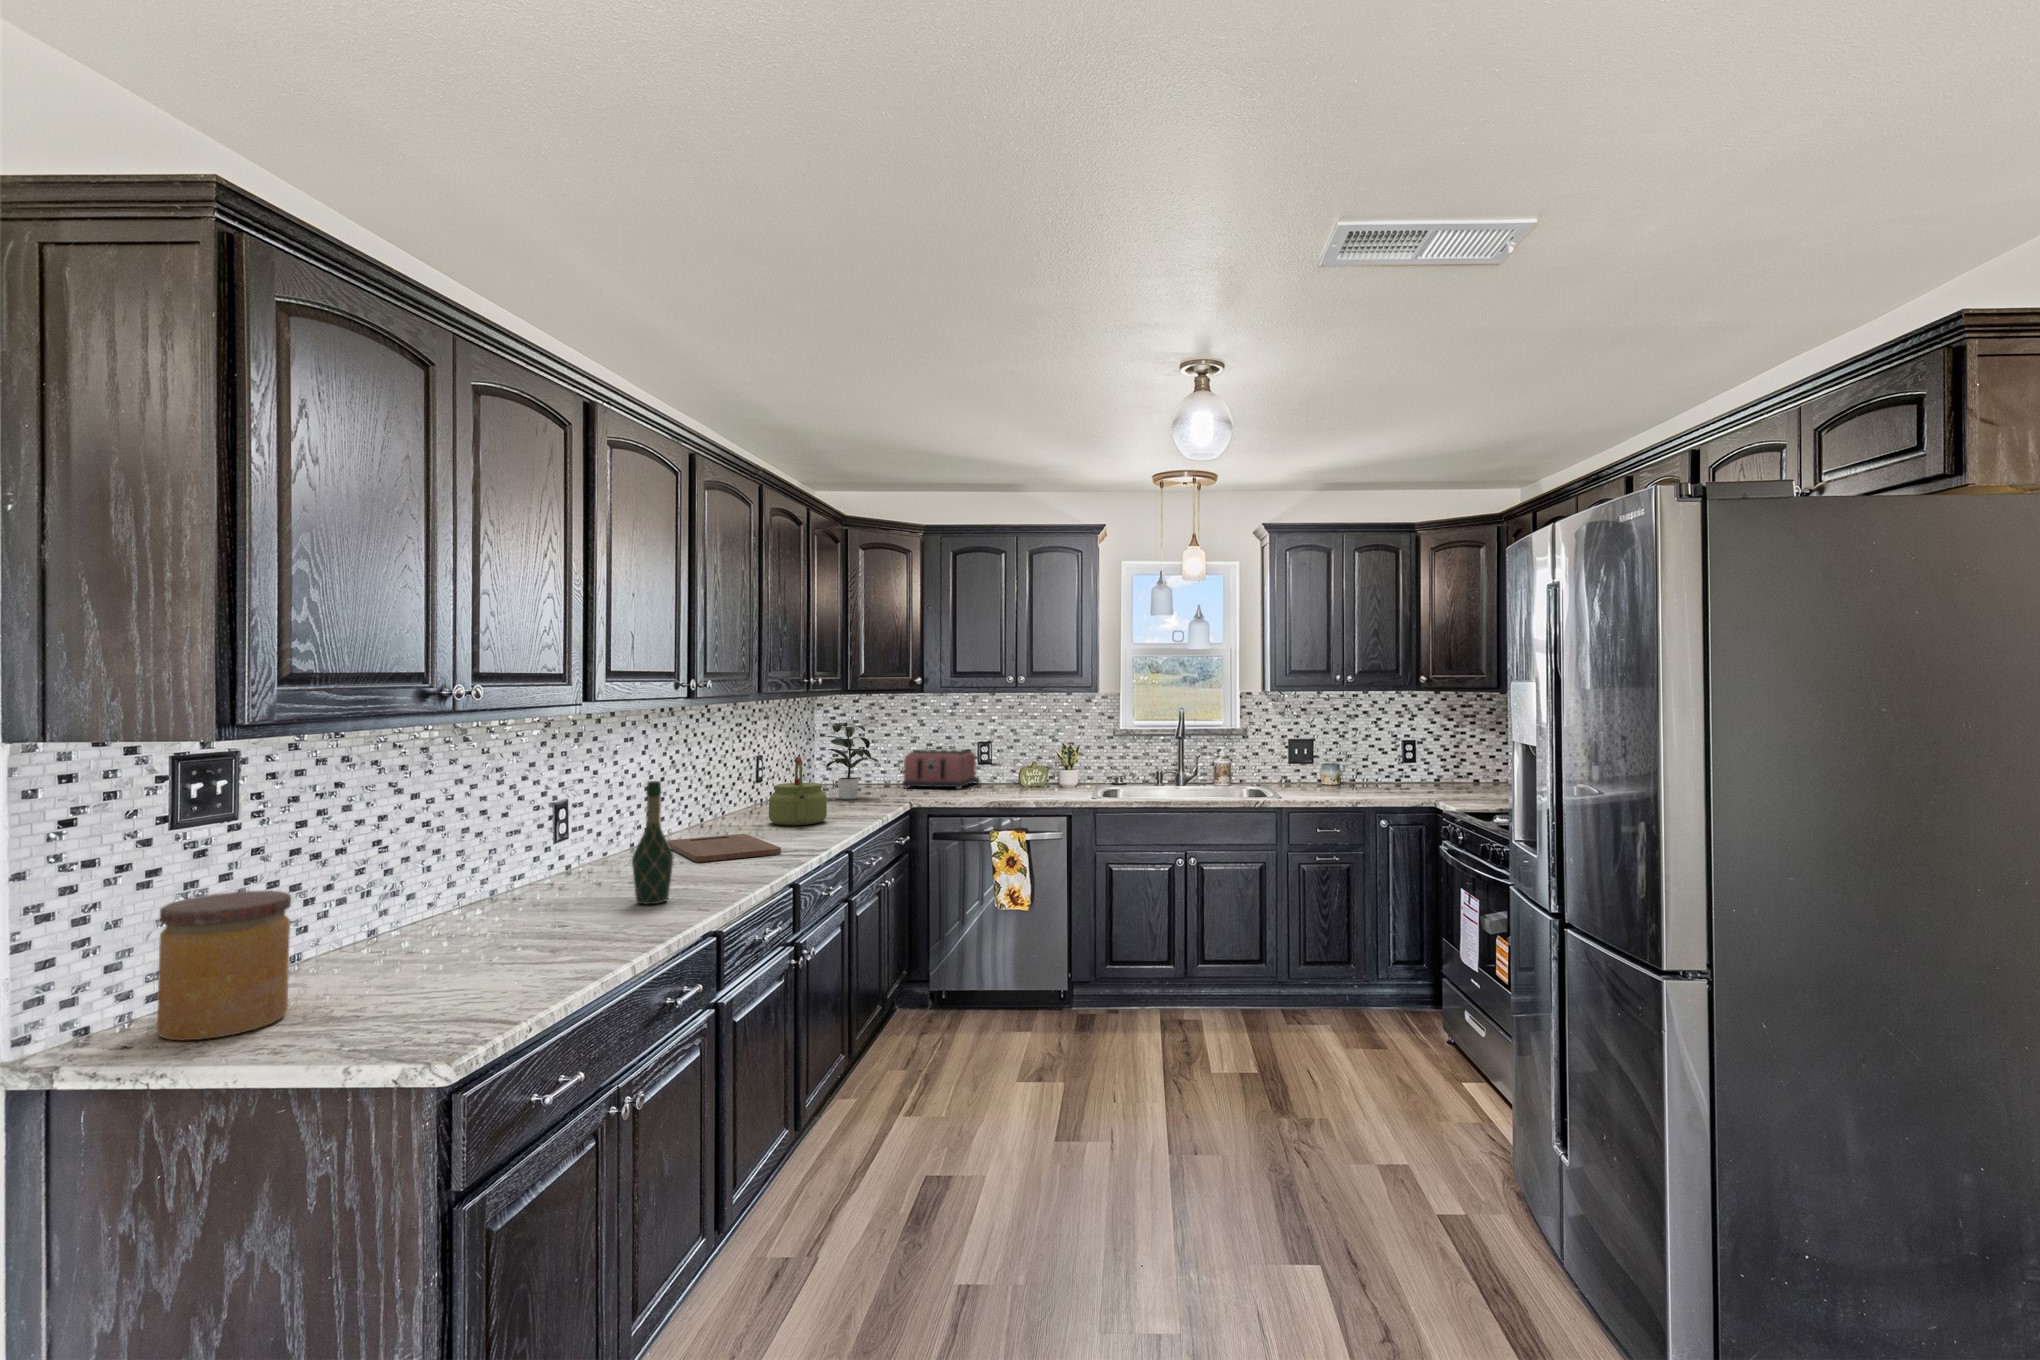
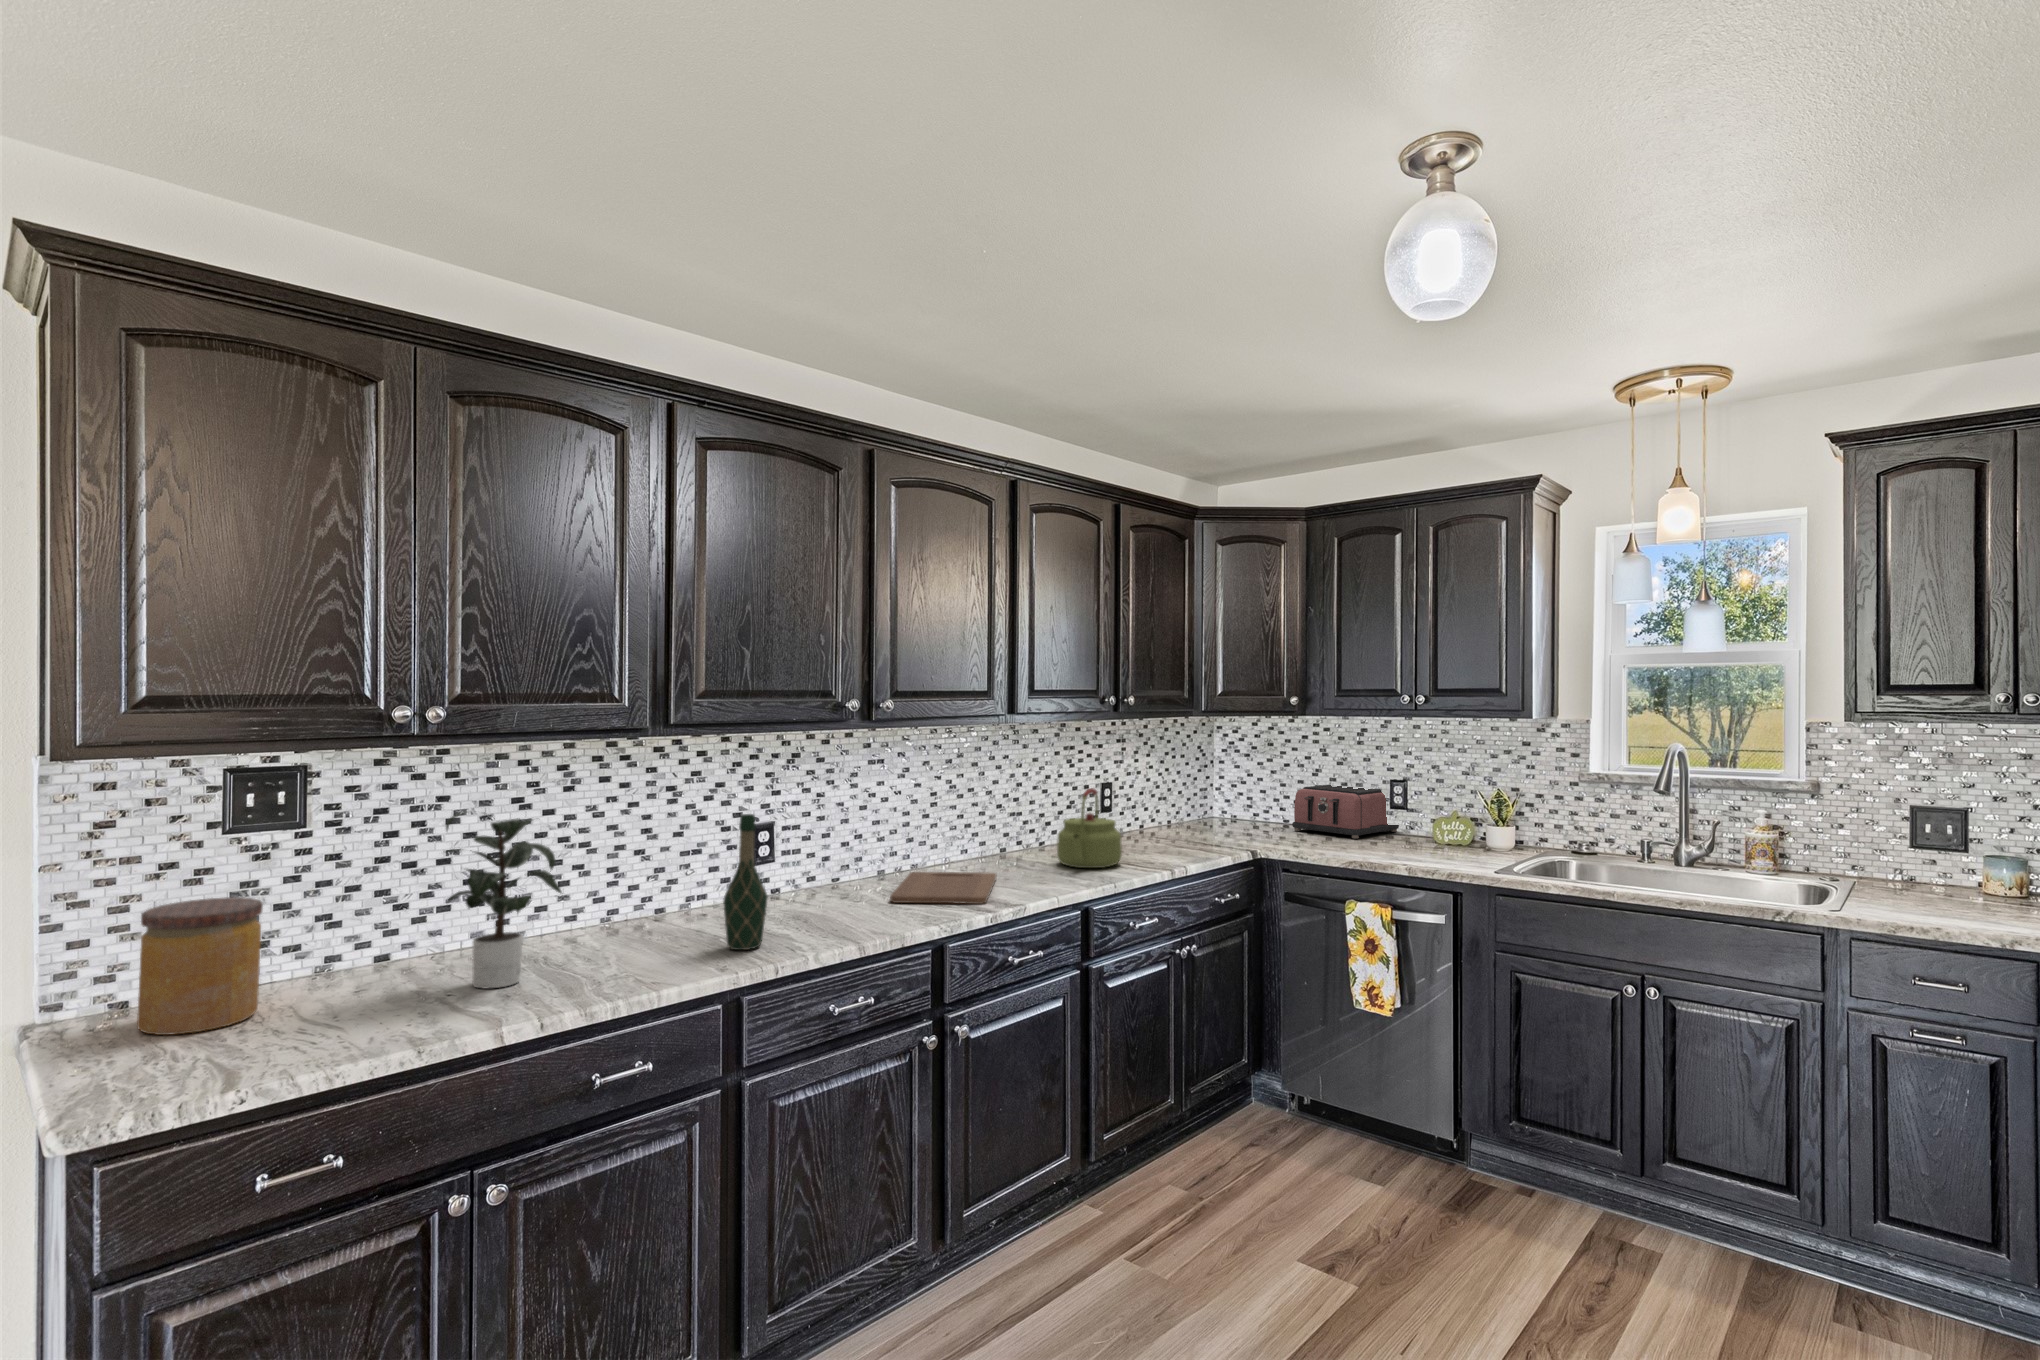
potted plant: present [826,722,878,799] -> present [446,812,562,989]

